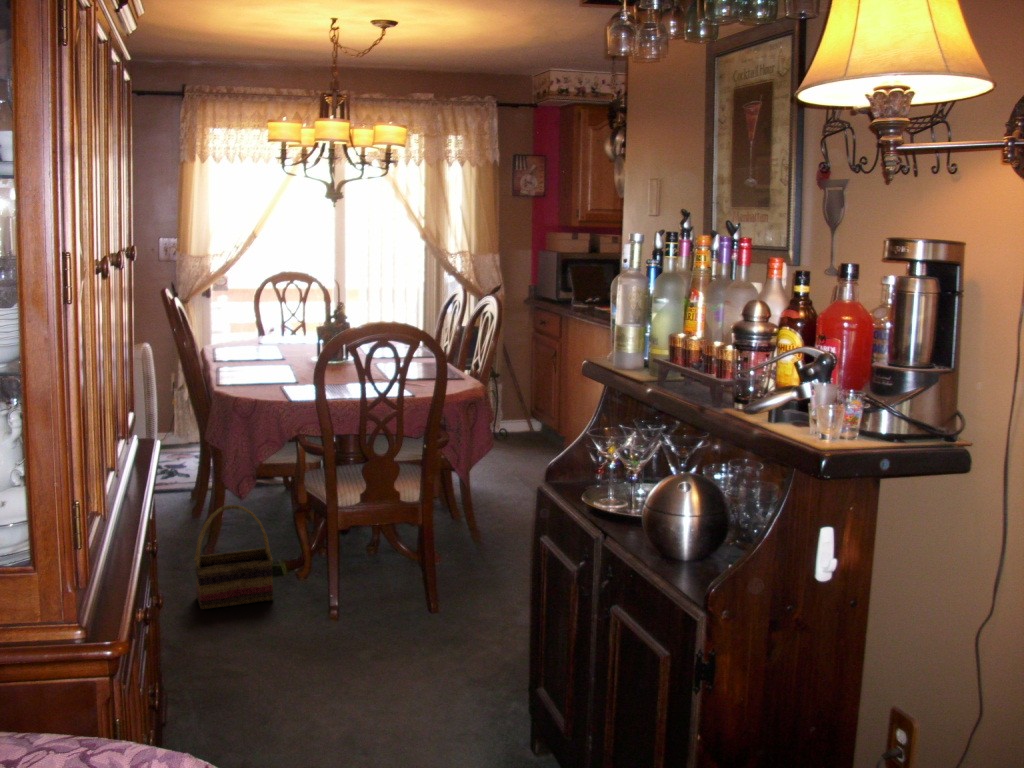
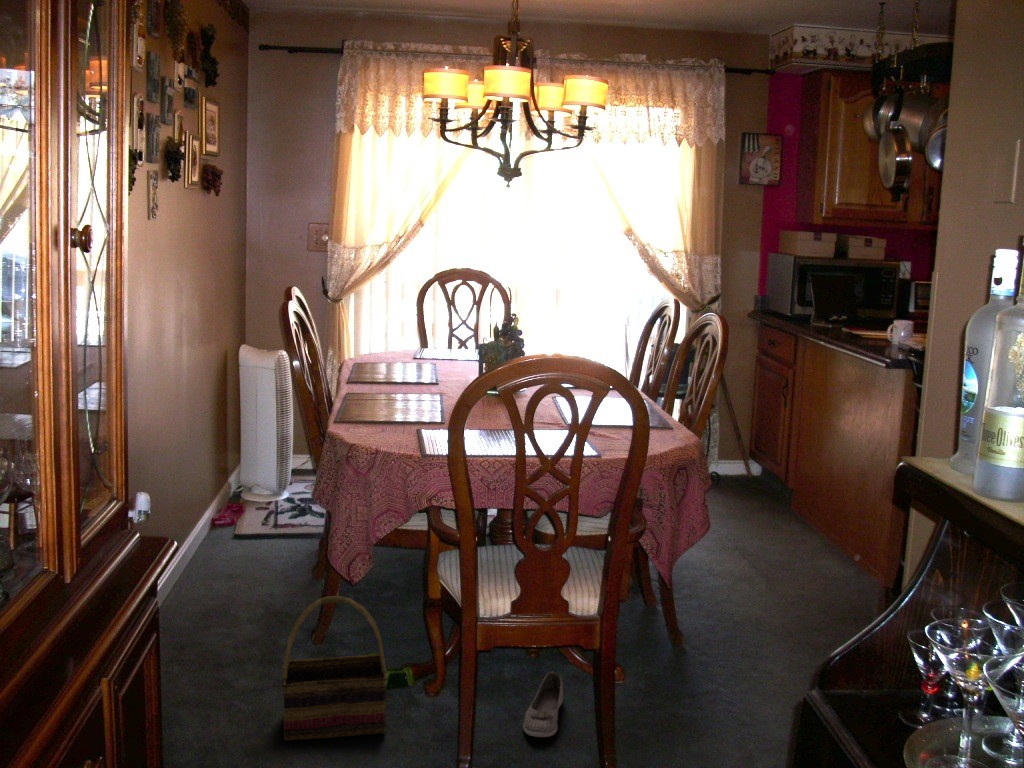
shoe: none [371,553,398,591] -> present [523,672,563,737]

